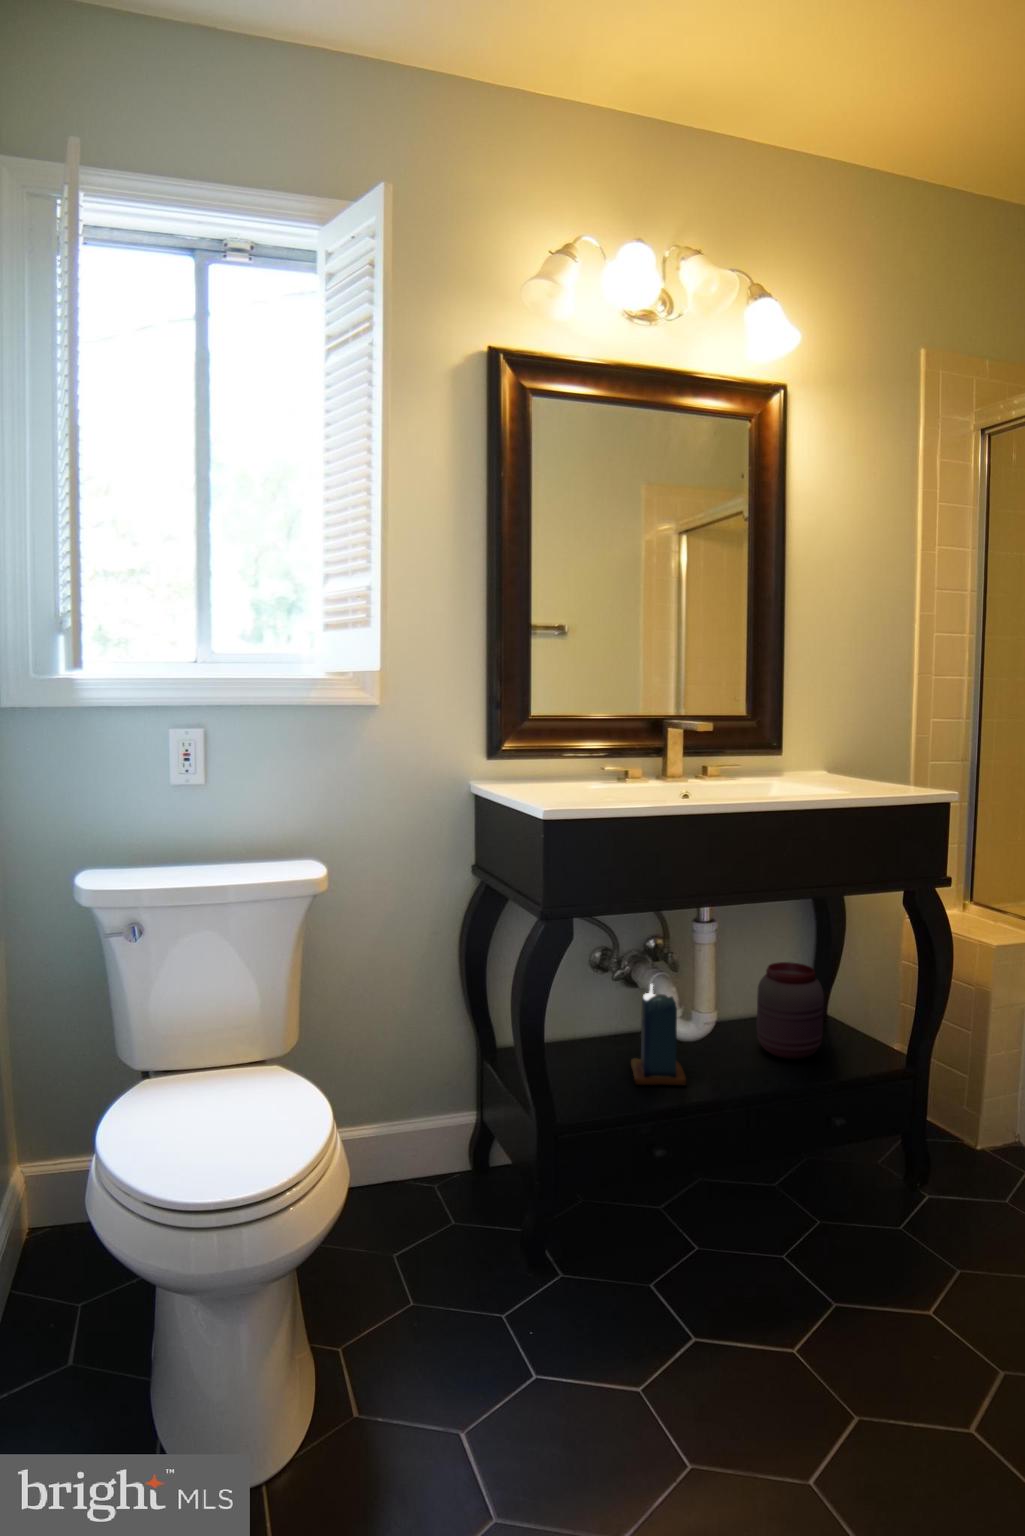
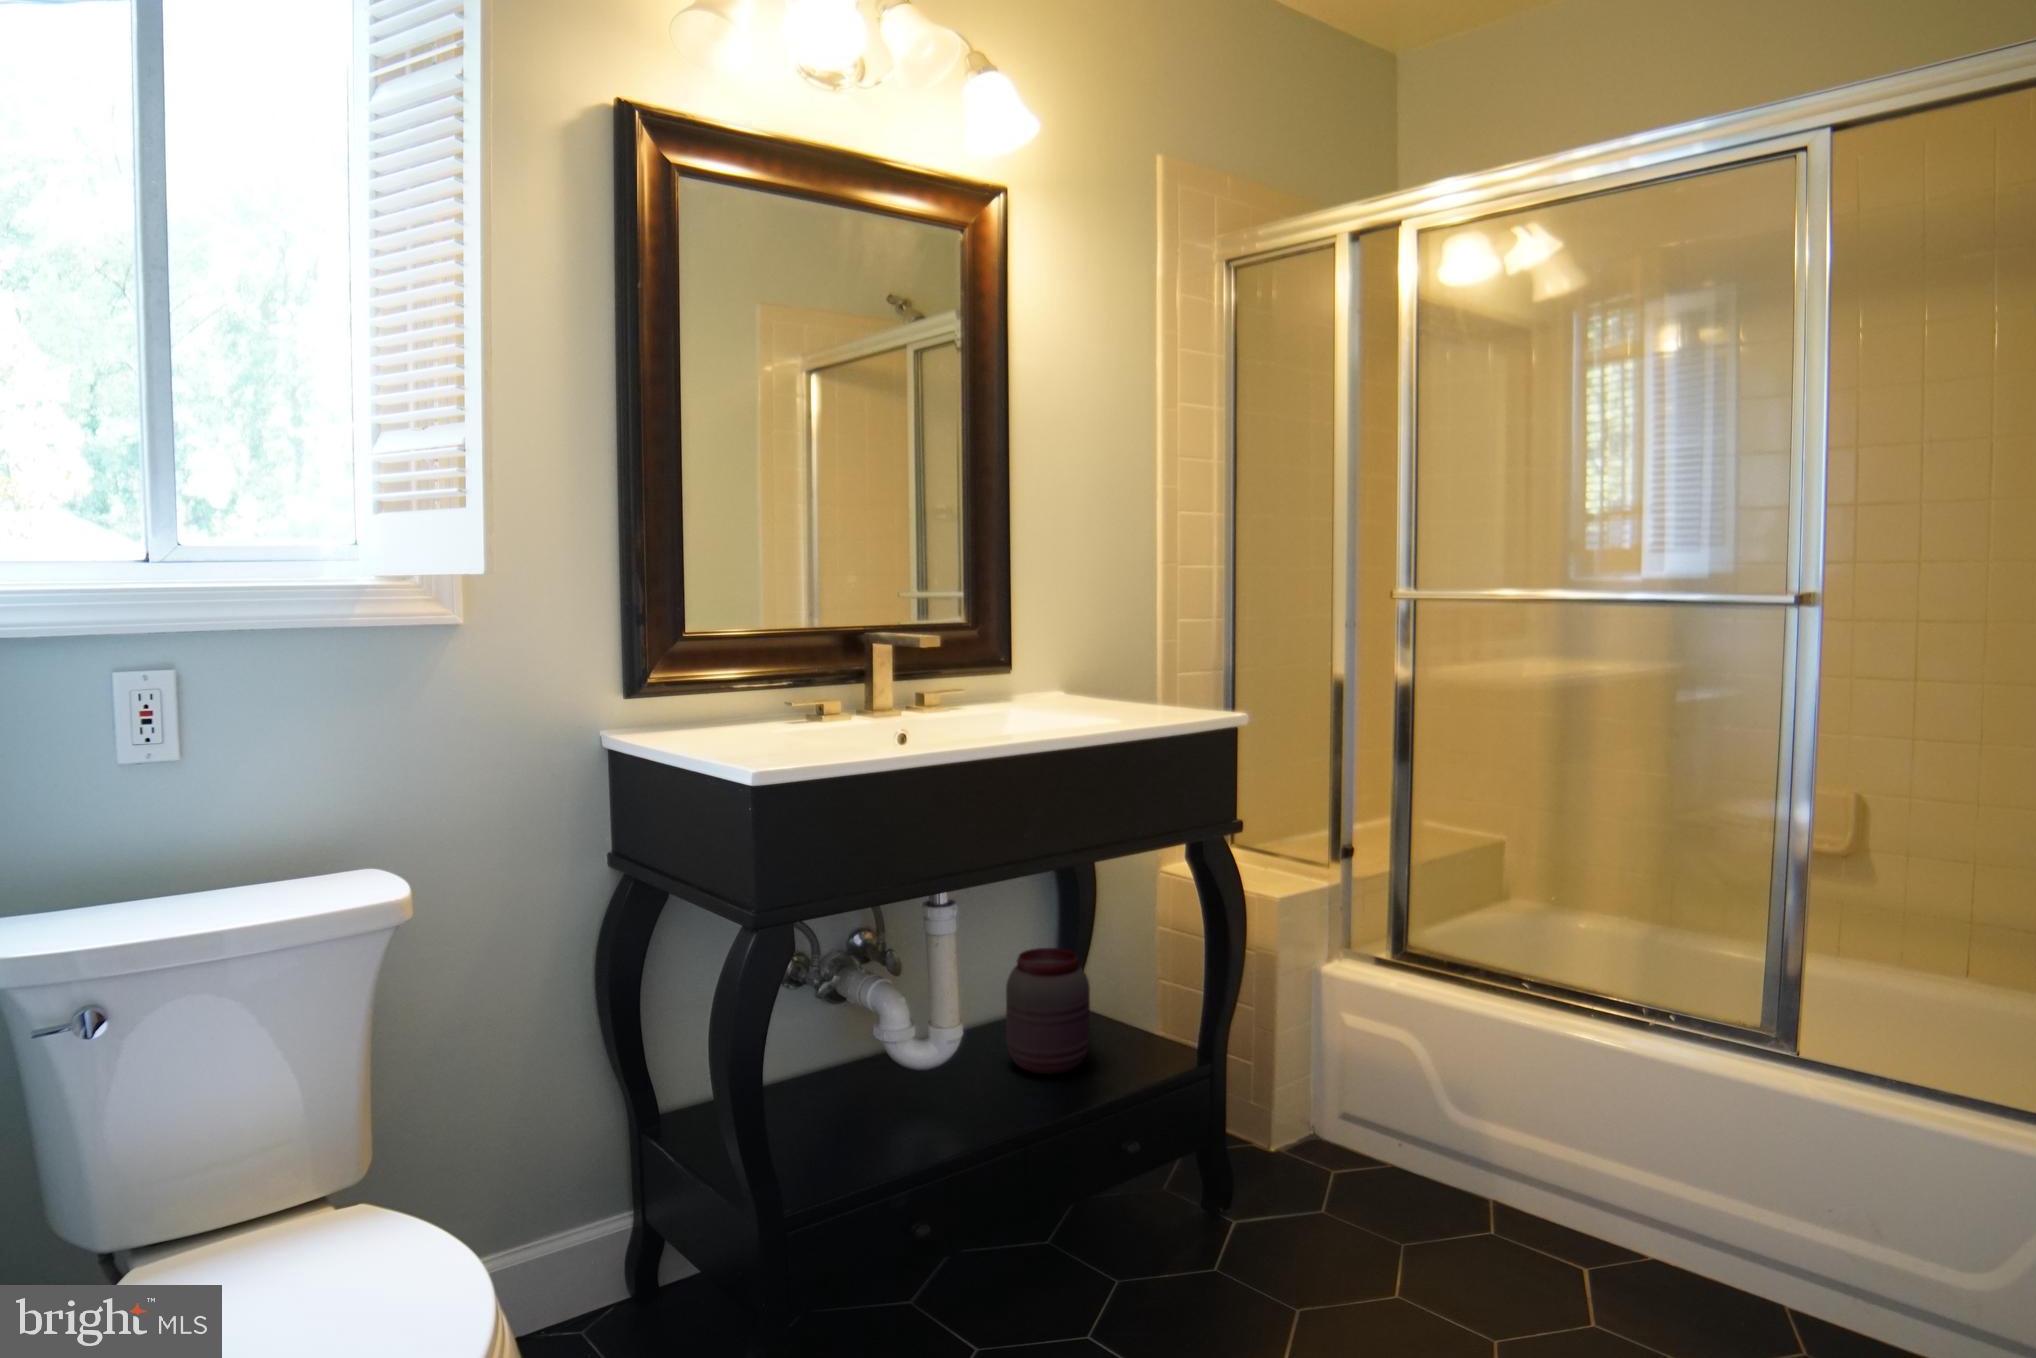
candle: present [631,984,686,1085] -> none [851,996,933,1138]

